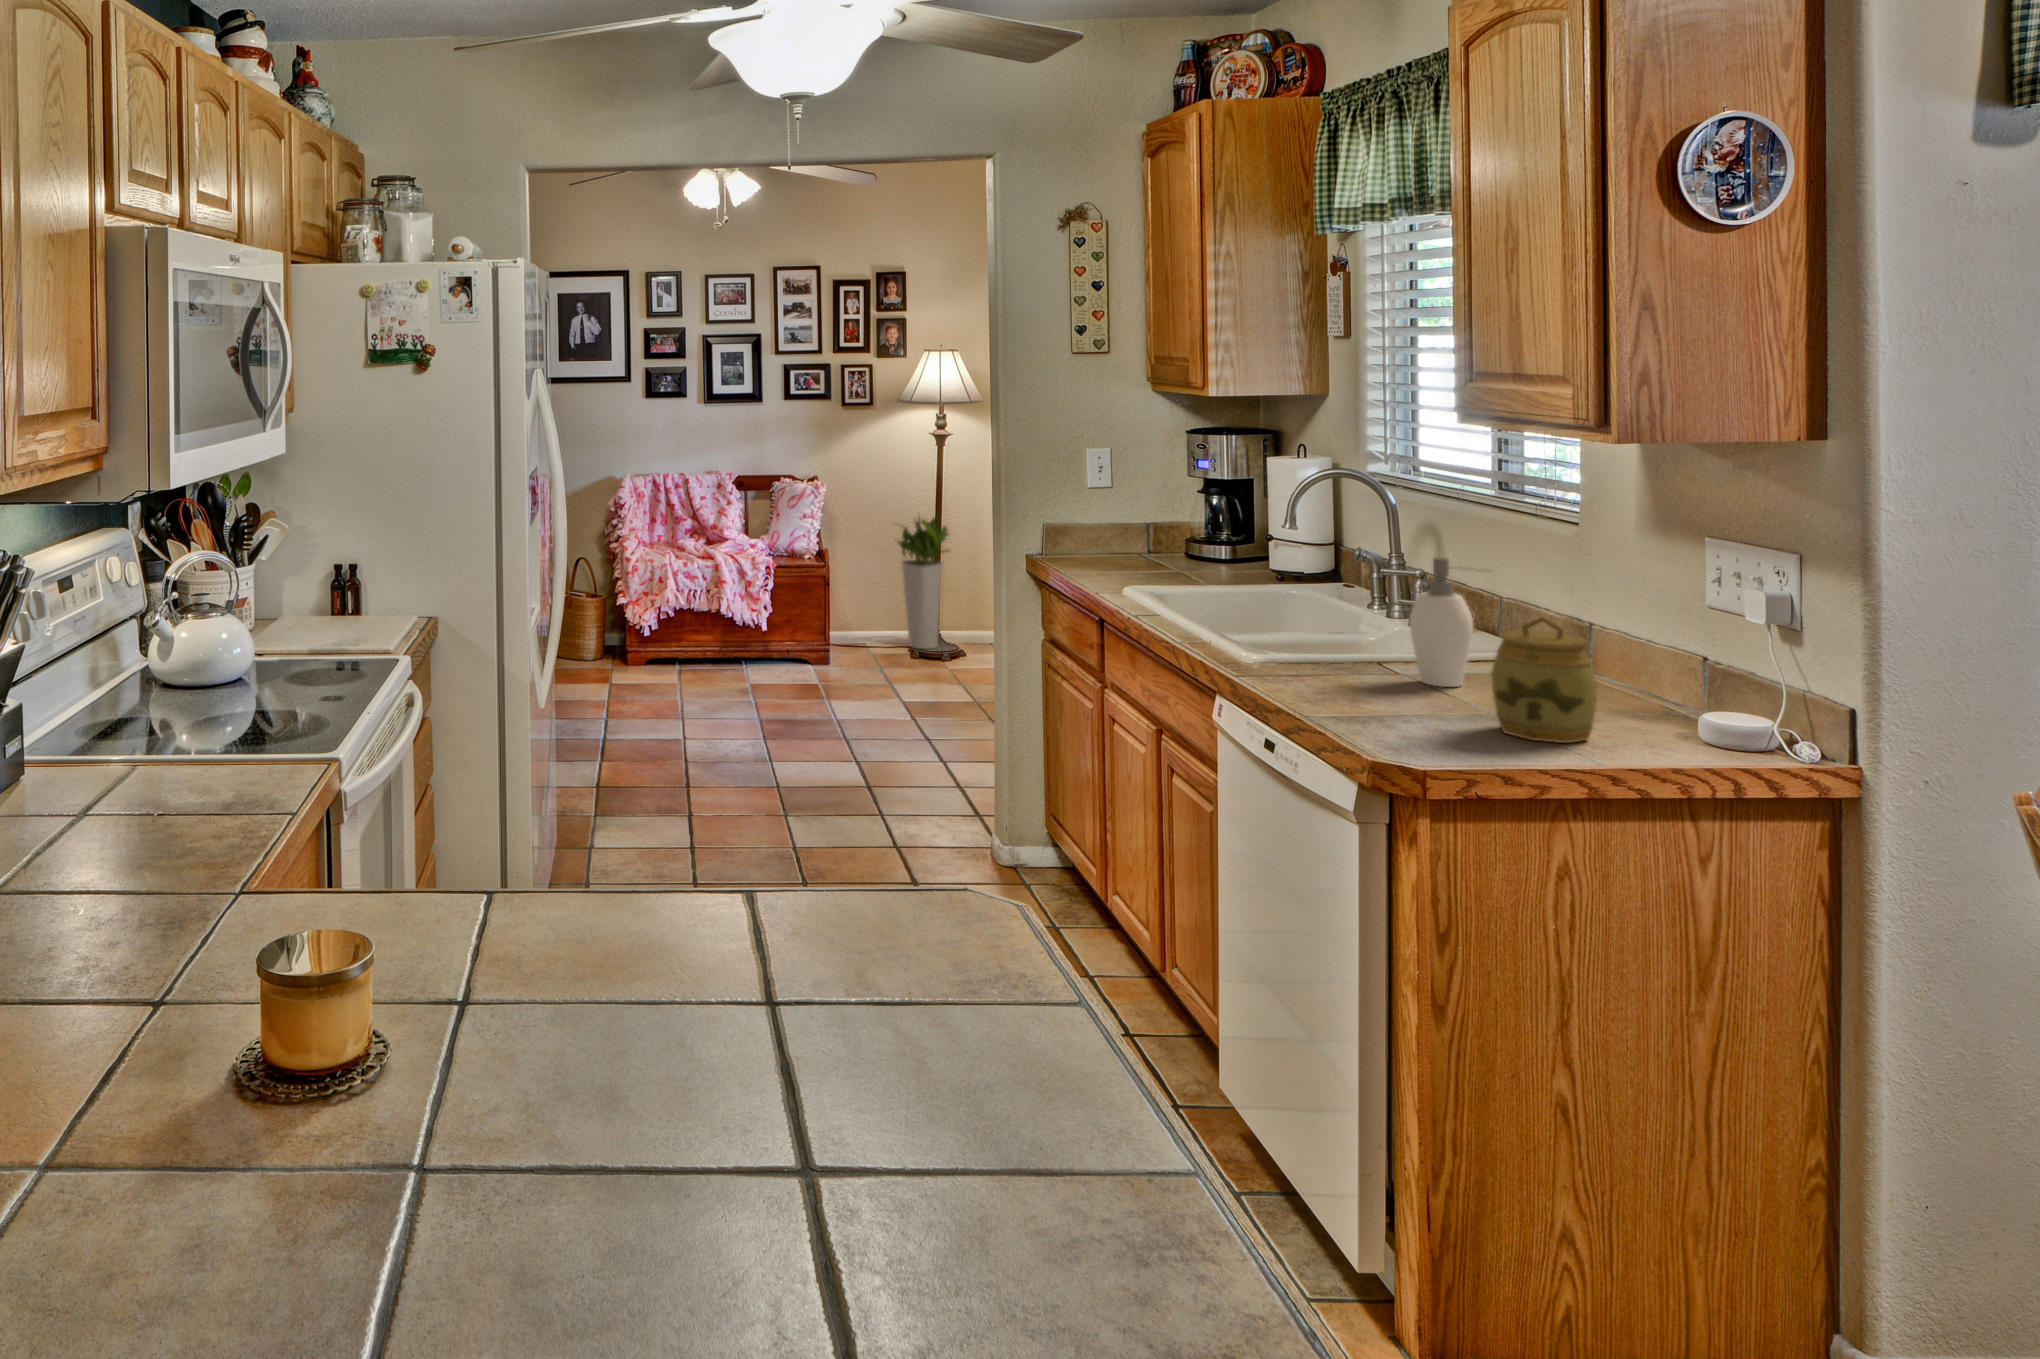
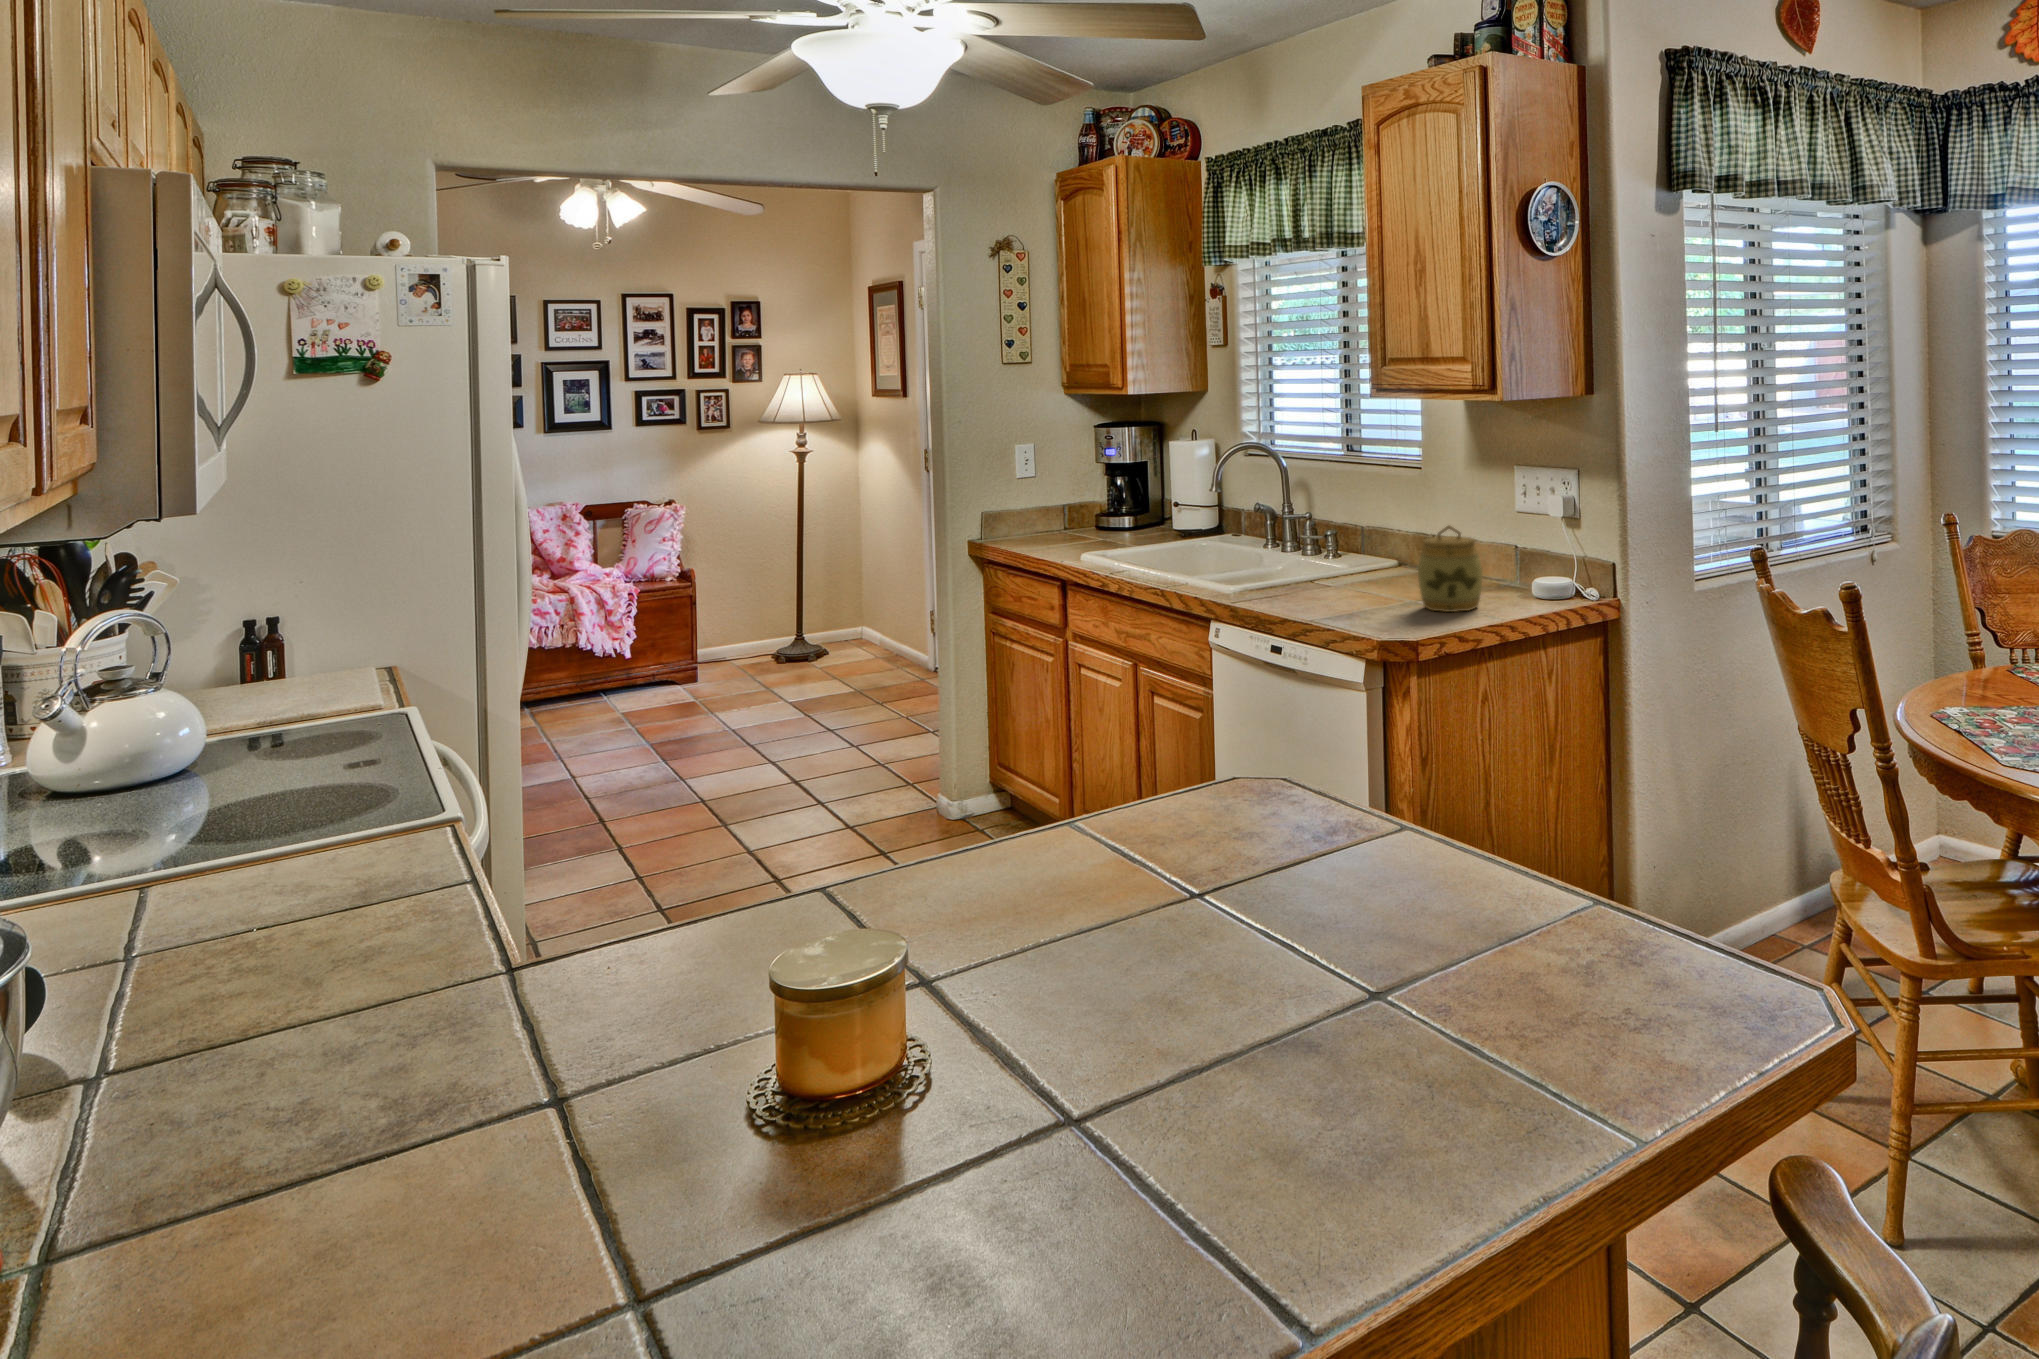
planter: present [898,516,948,649] -> none [748,525,810,655]
soap dispenser: present [1409,557,1473,687] -> none [1338,495,1391,590]

